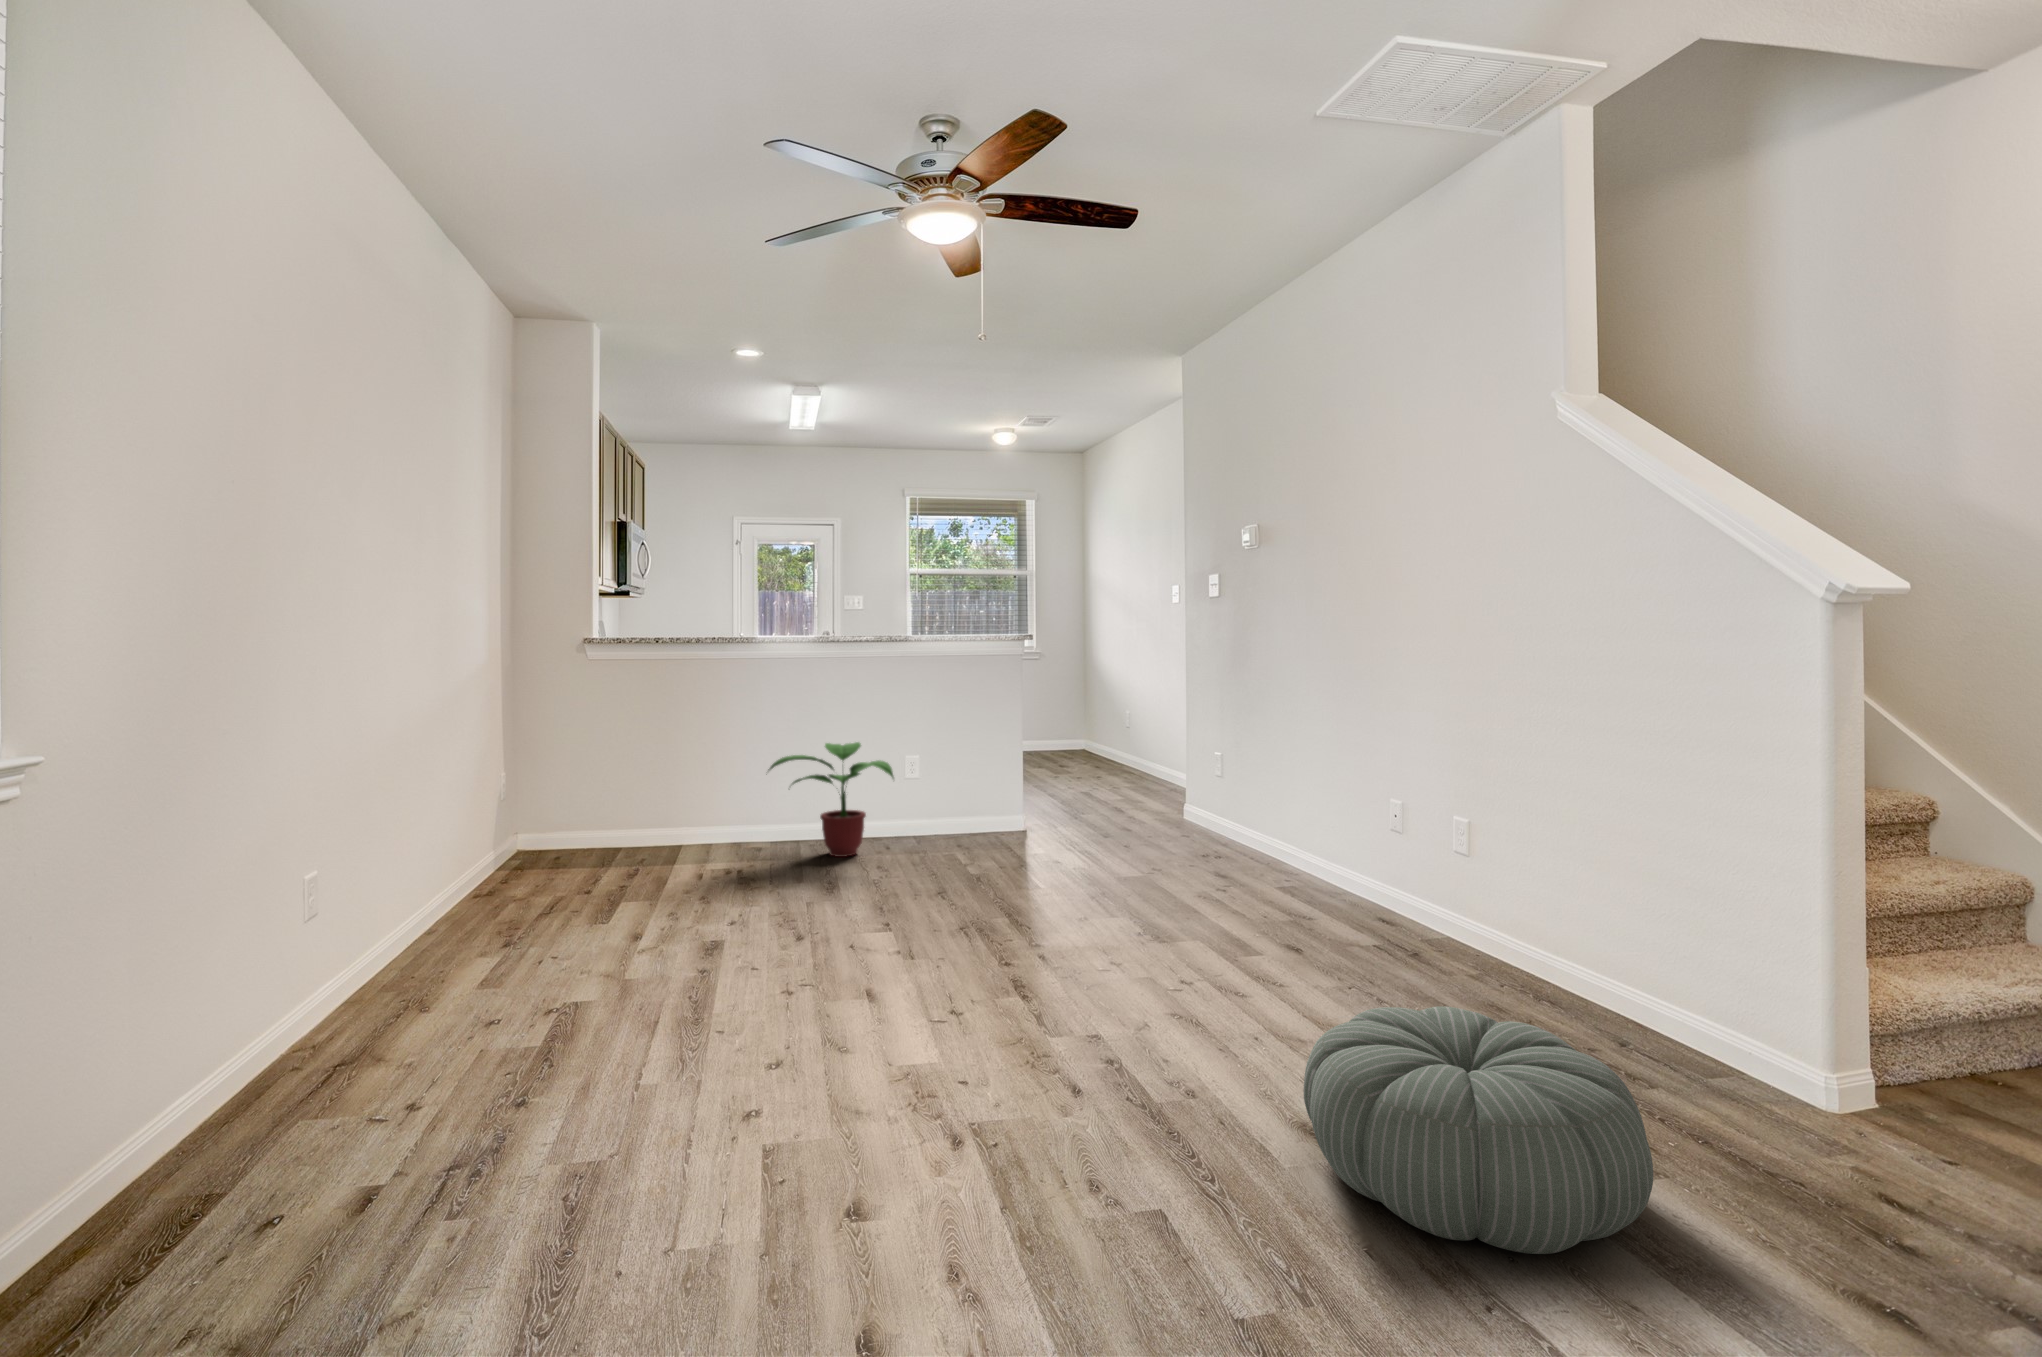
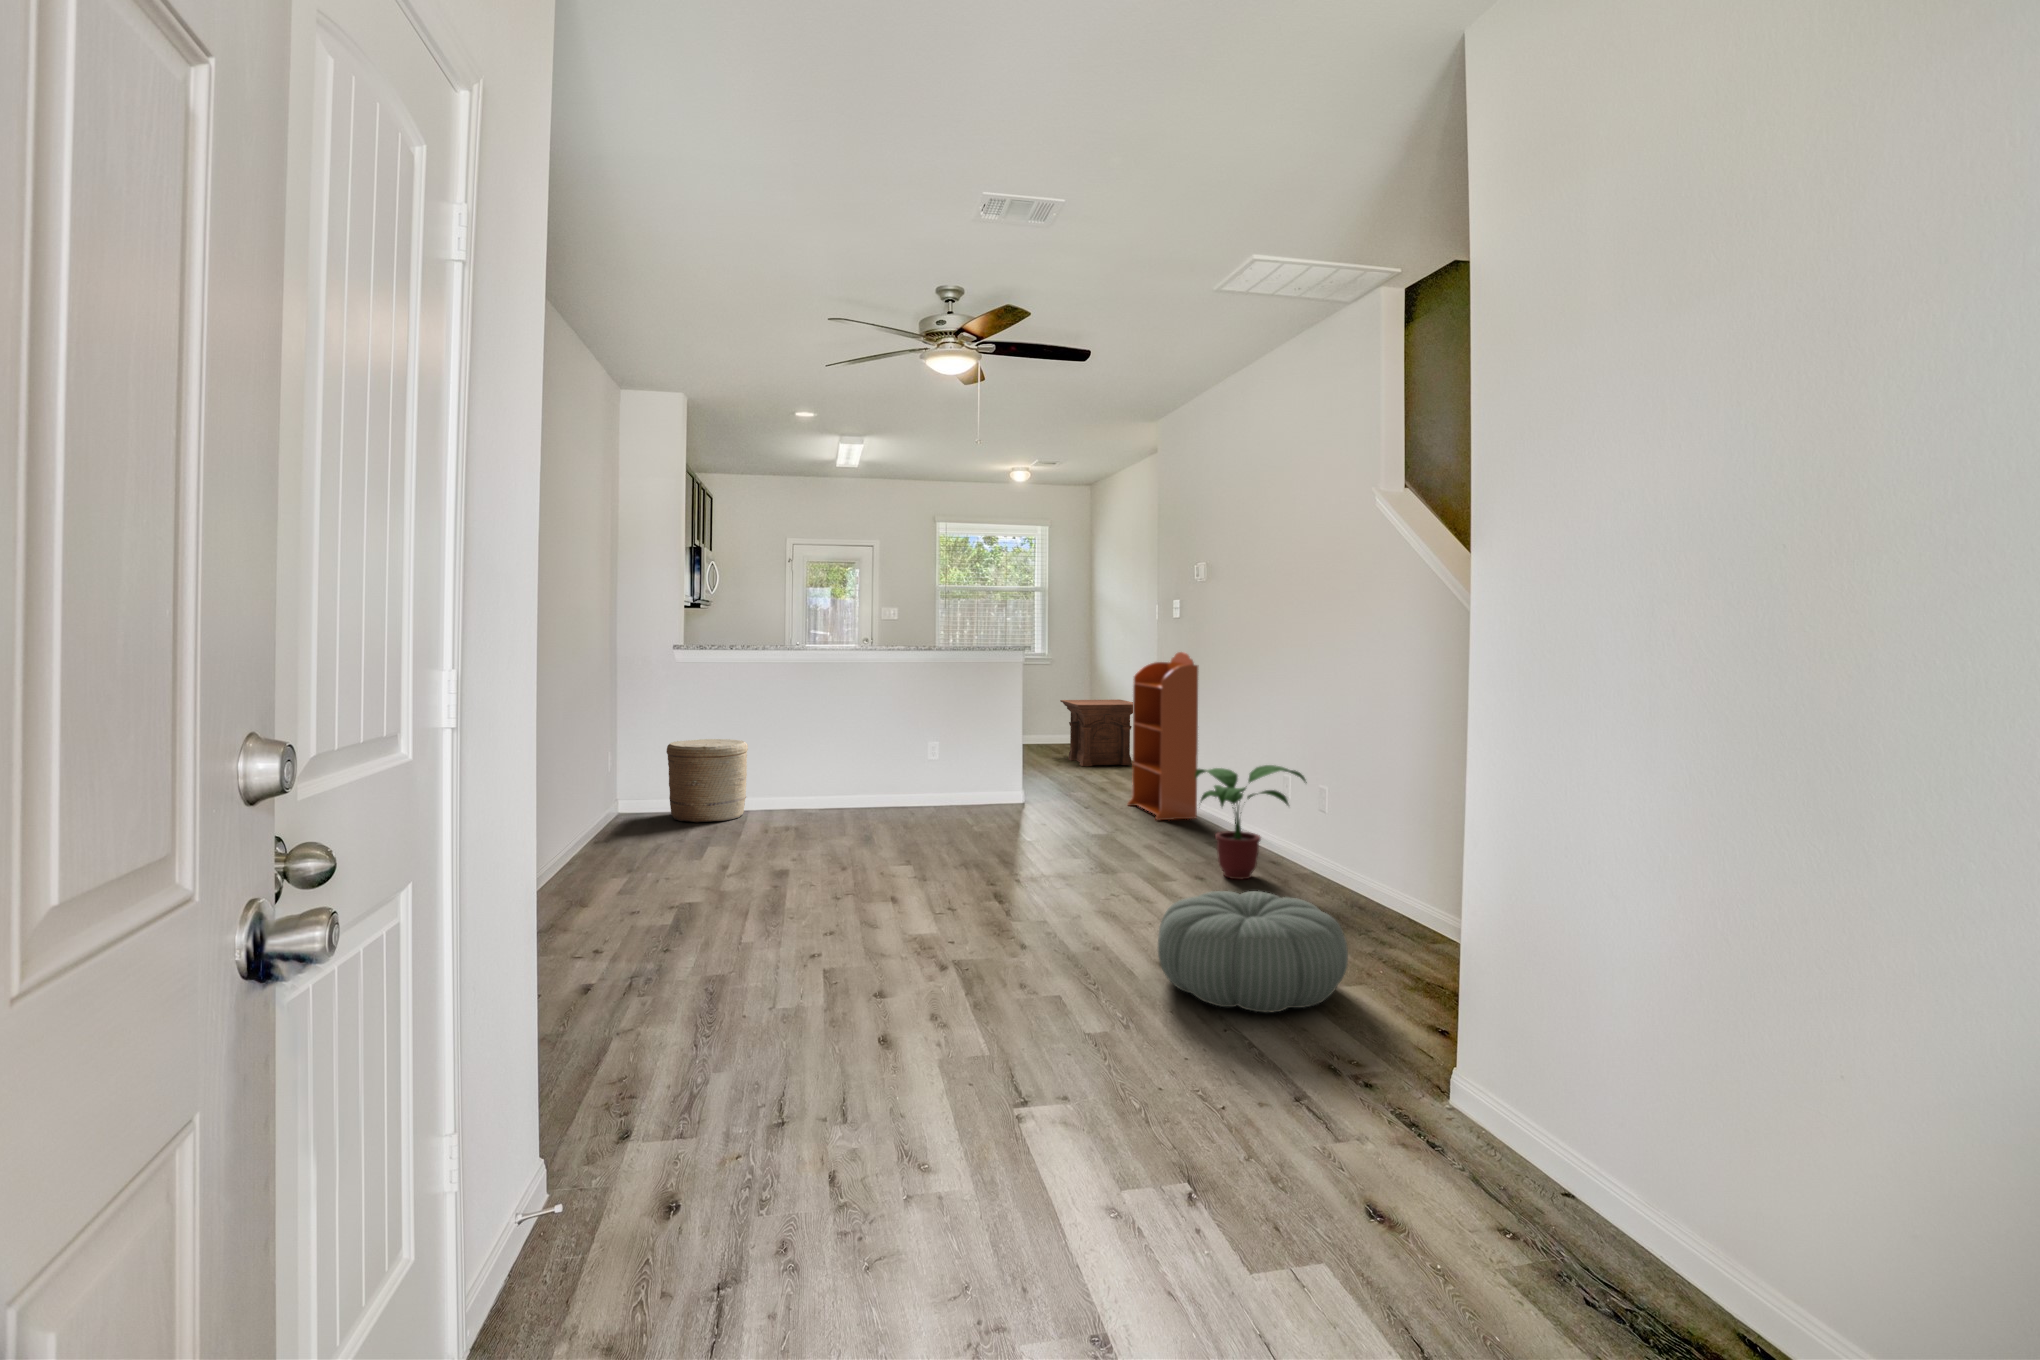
bookcase: none [1153,640,1246,852] -> present [1128,652,1198,820]
side table: none [1054,698,1151,777] -> present [1060,700,1133,766]
potted plant: present [768,742,894,857] -> present [1195,765,1307,879]
woven basket: none [578,758,682,866] -> present [666,739,748,823]

